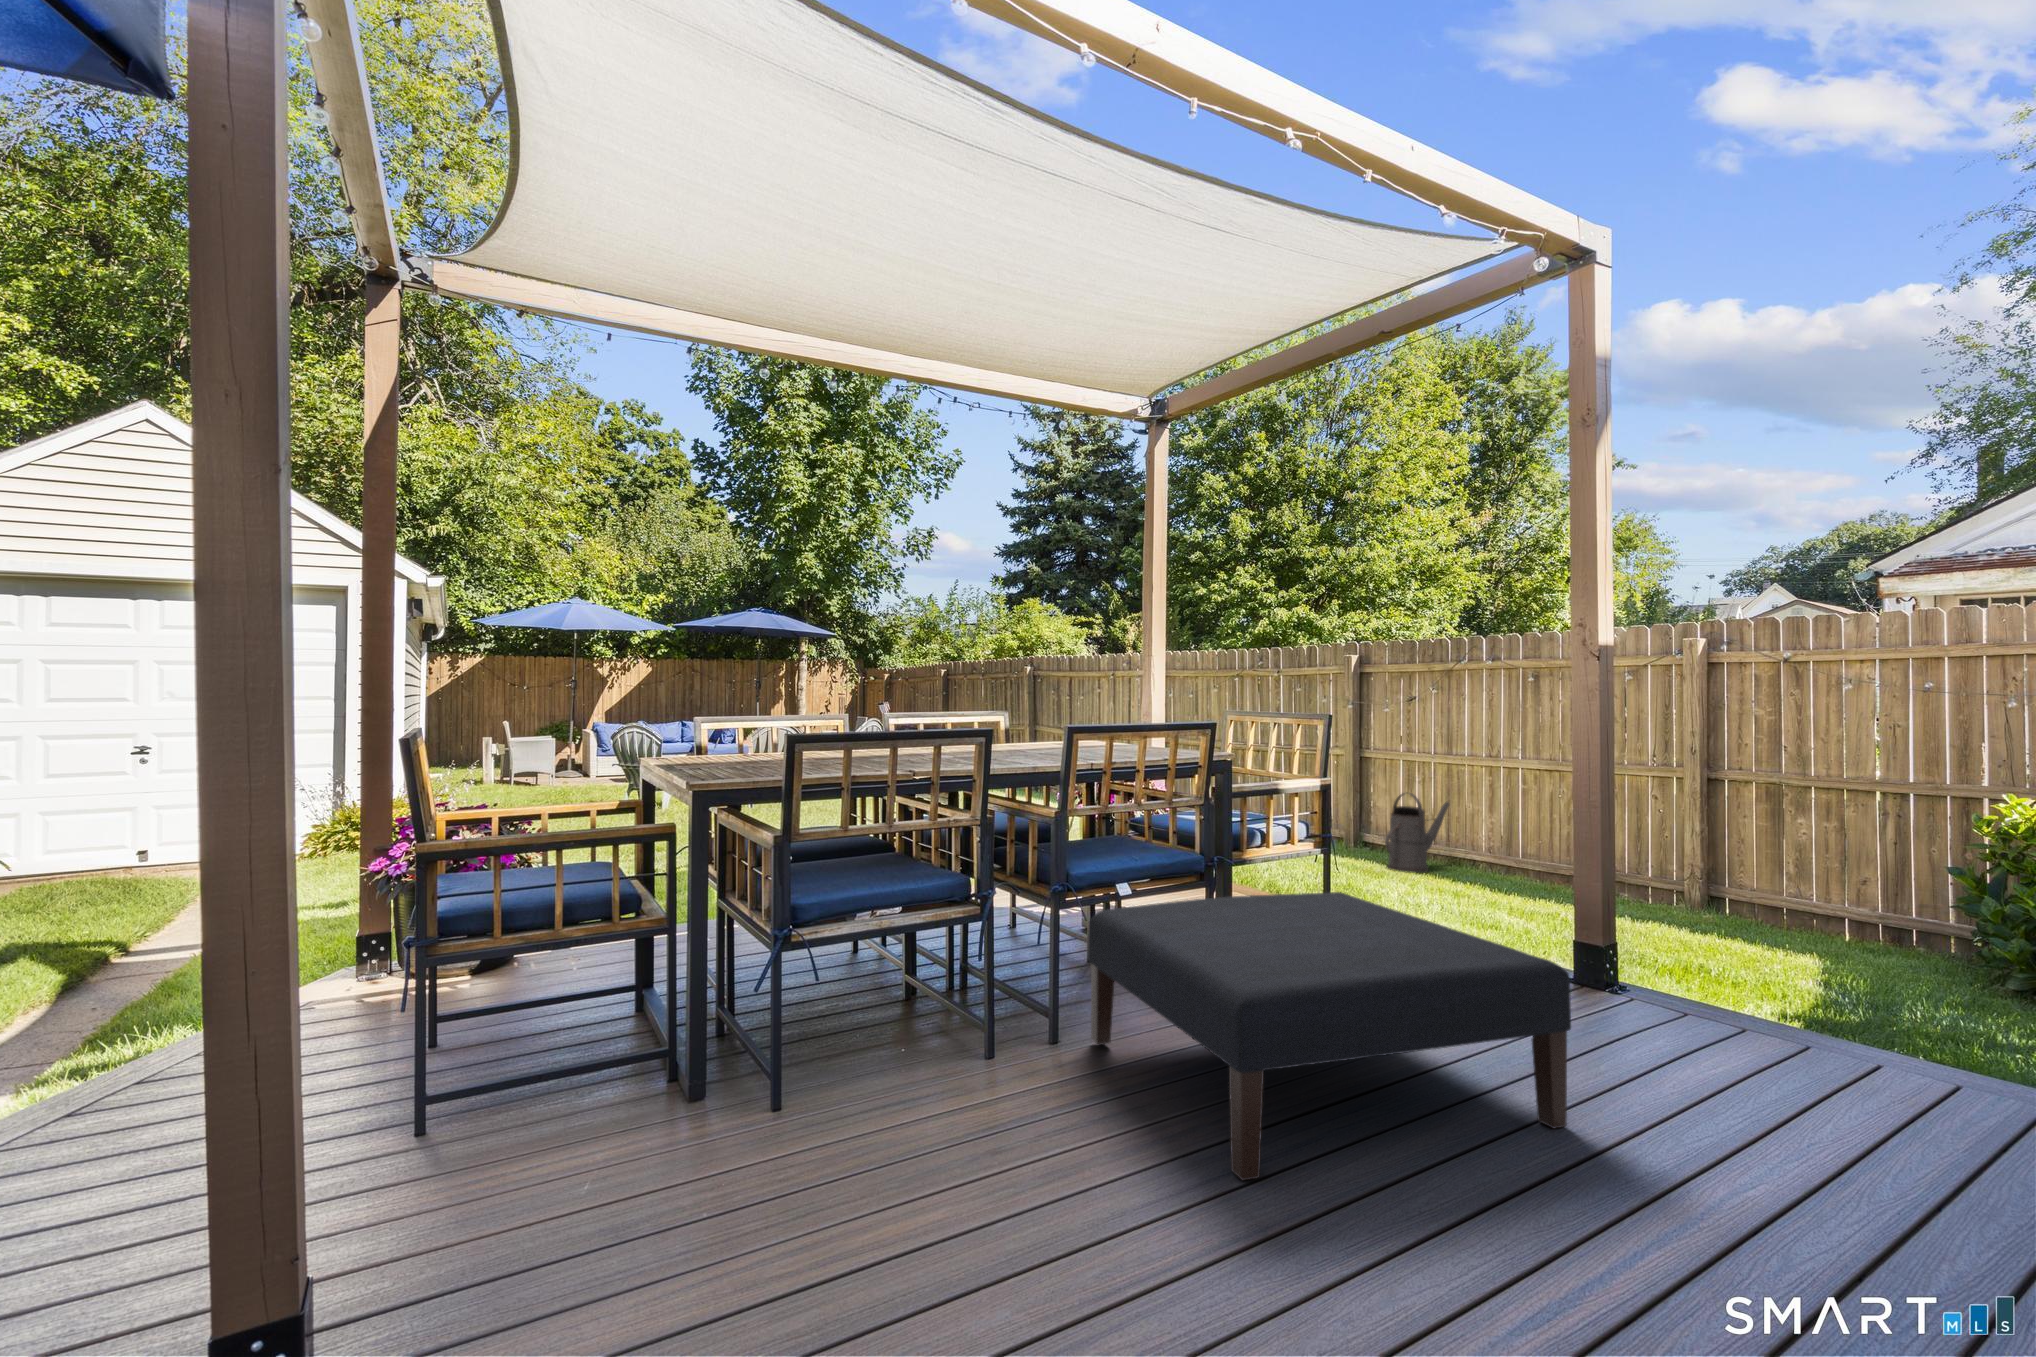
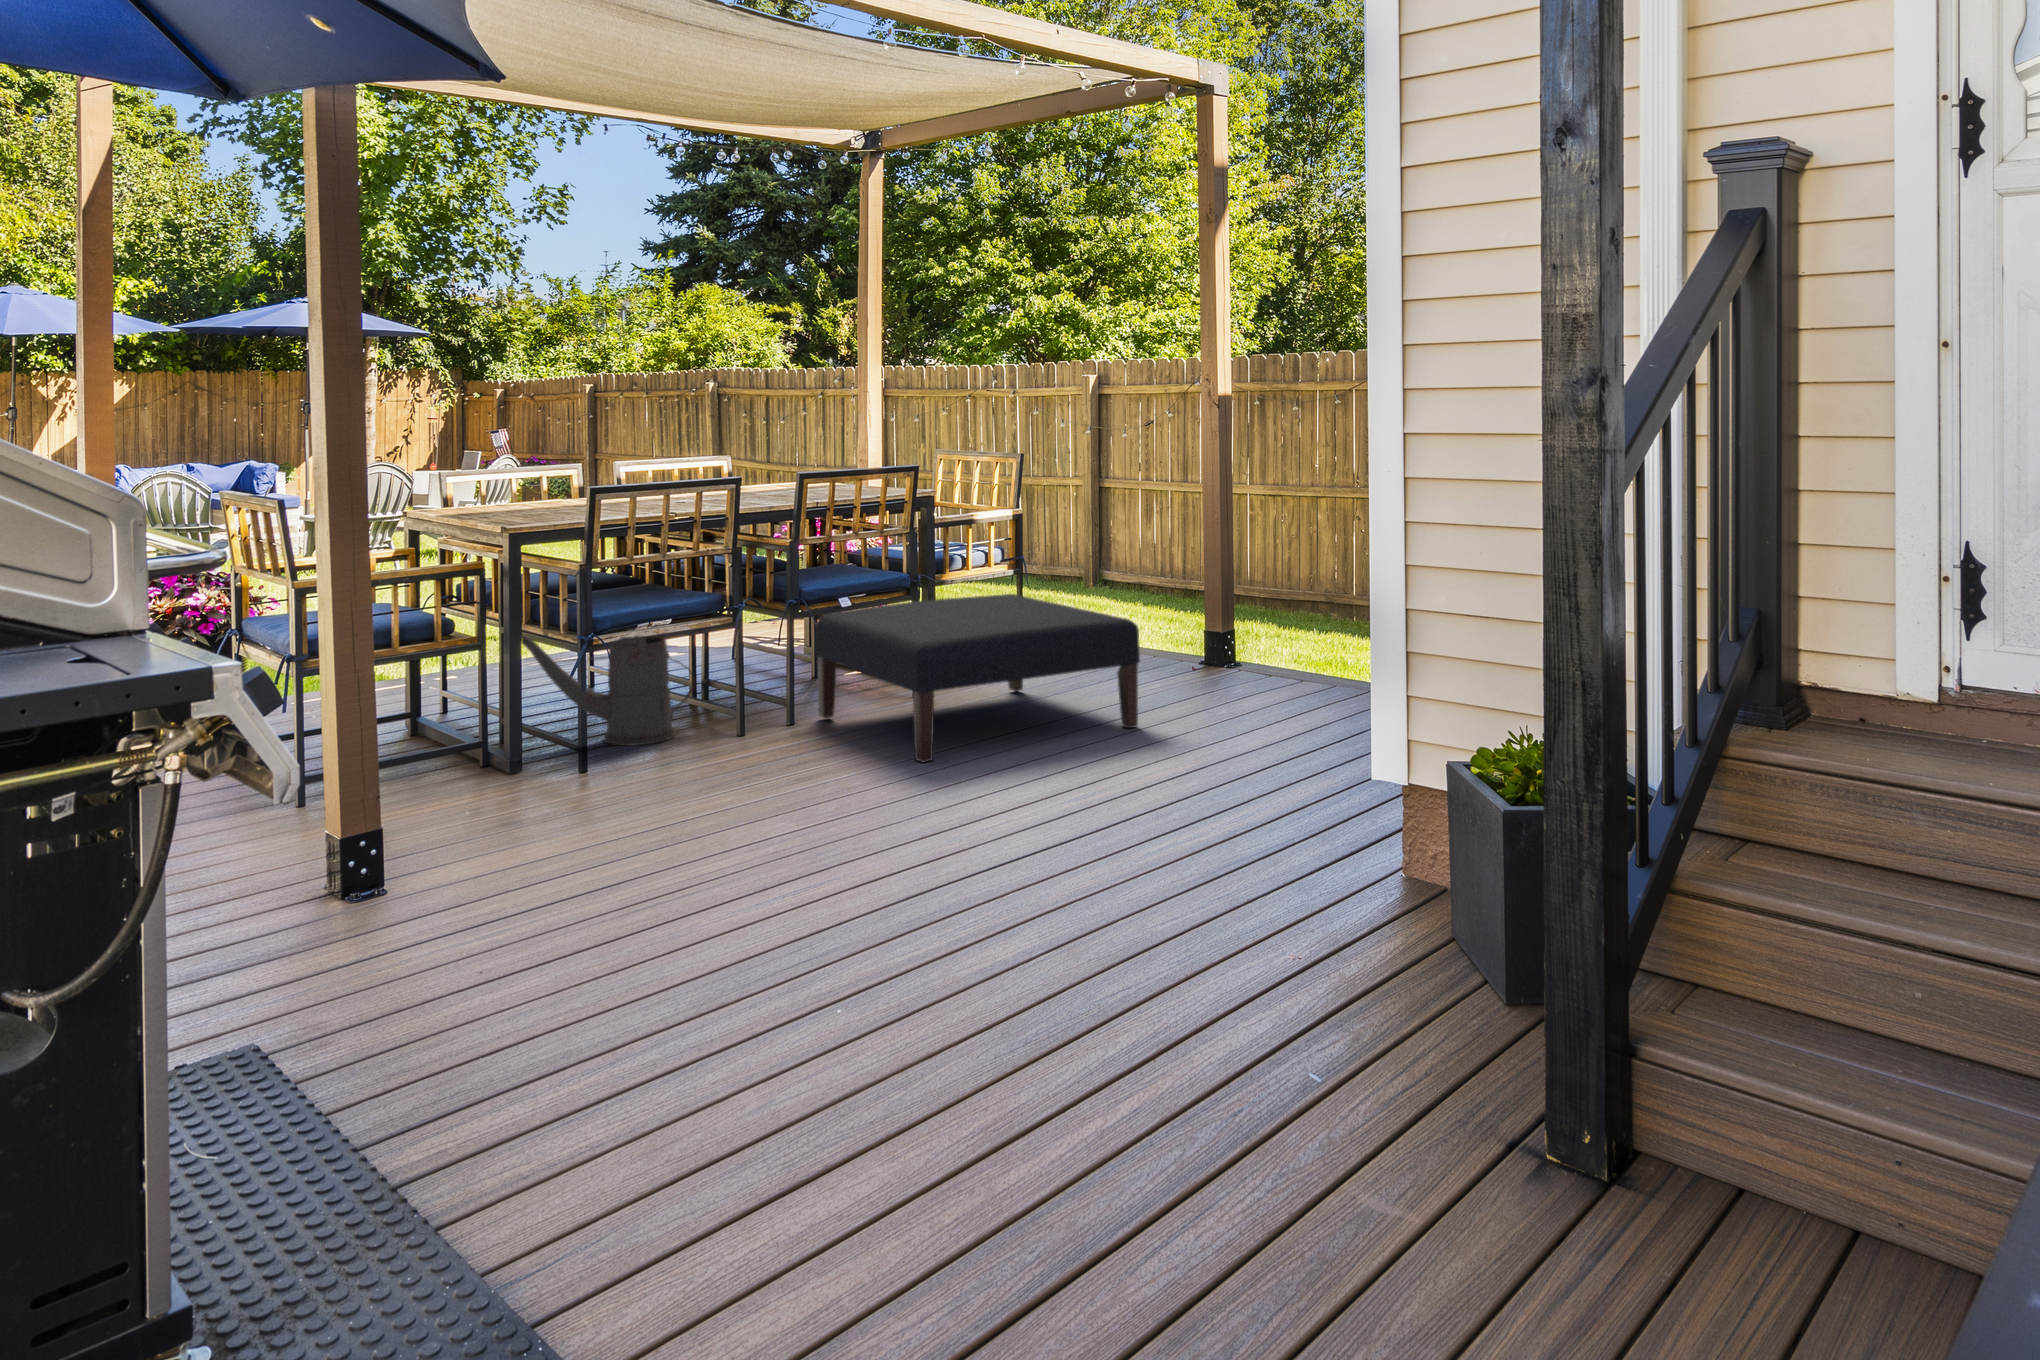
watering can: present [1385,793,1449,873] -> present [521,635,695,746]

